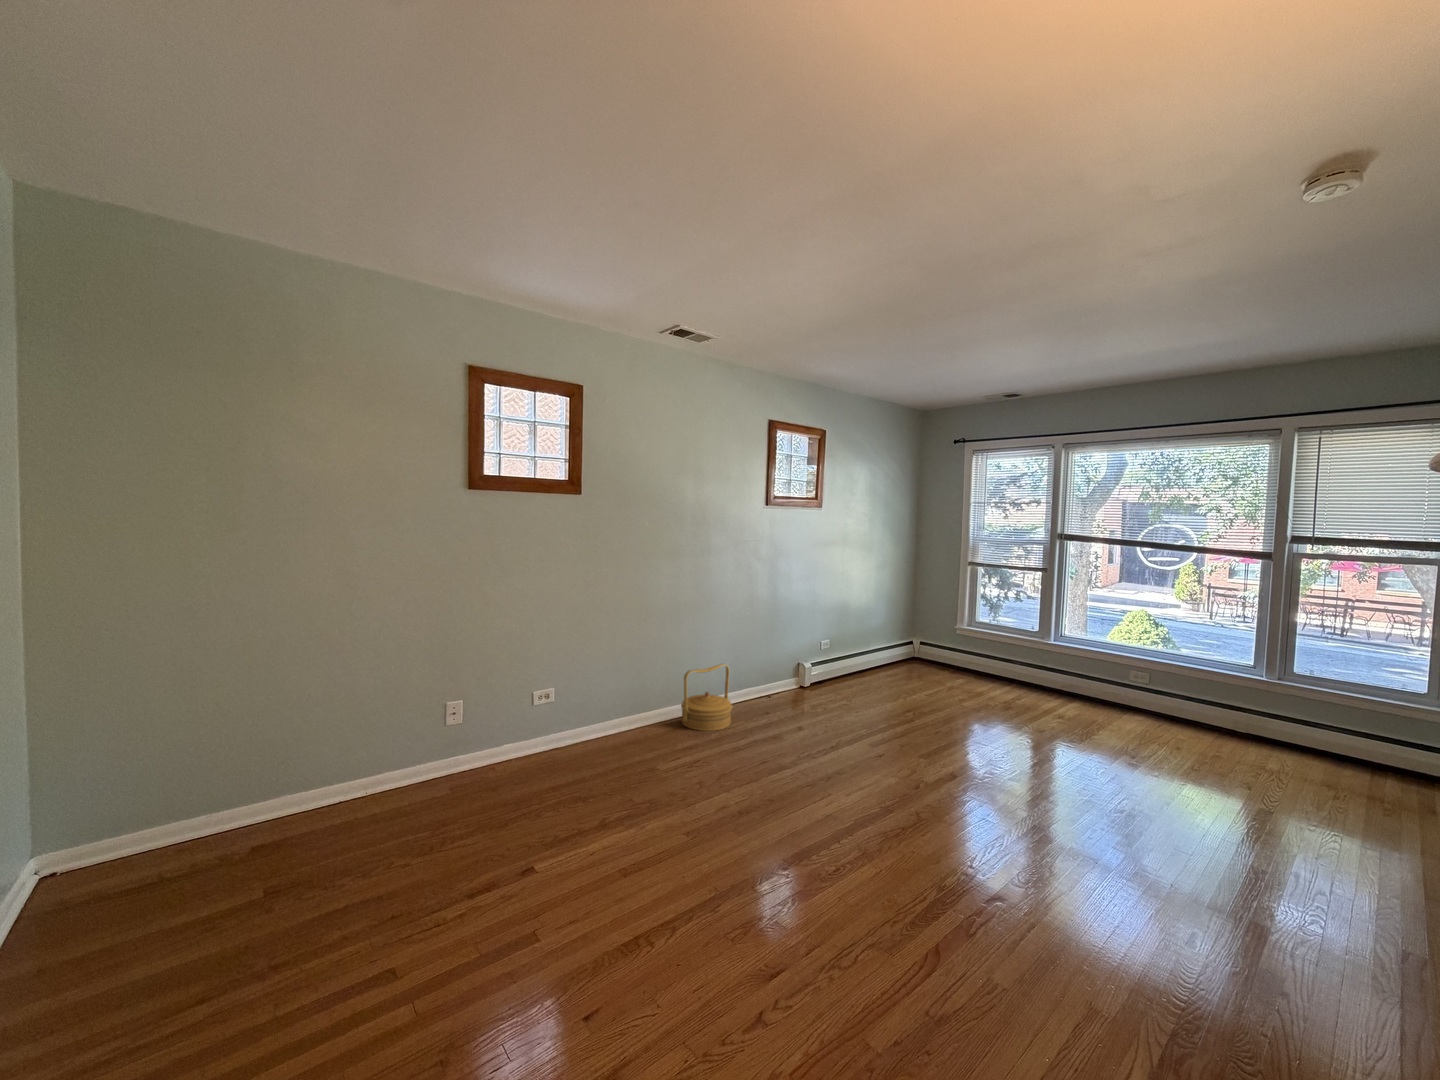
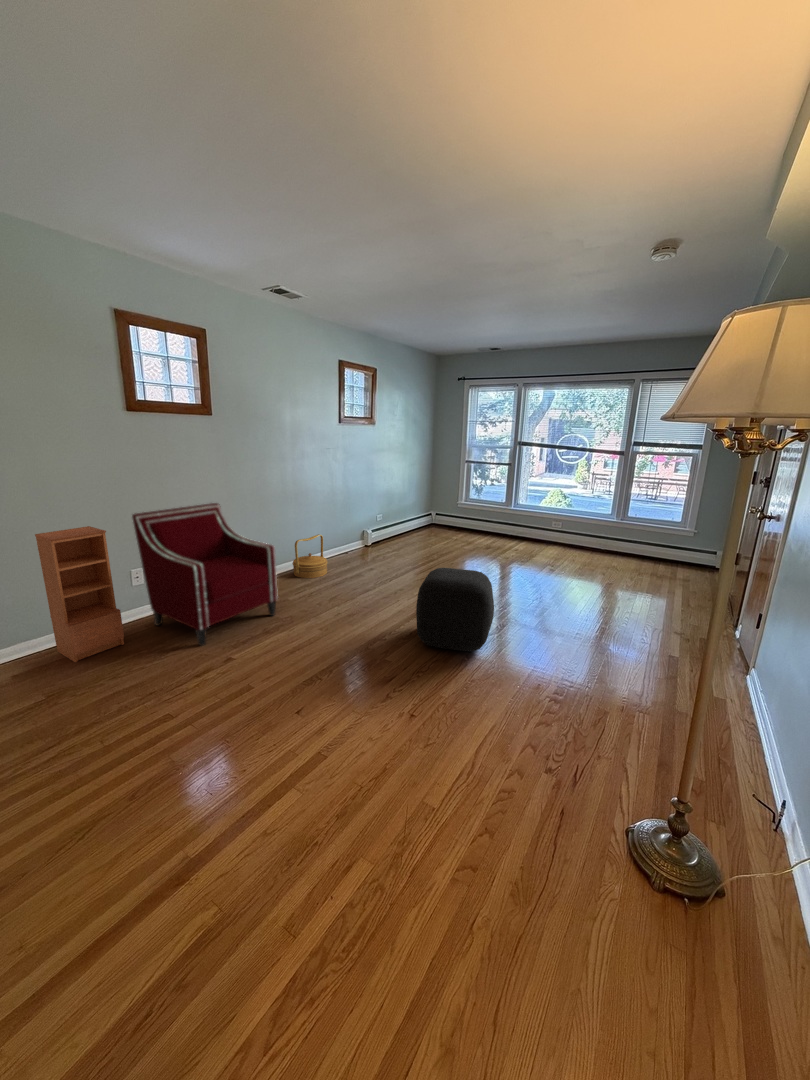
armchair: none [456,612,634,834] -> present [132,503,278,646]
bookcase: none [328,637,410,832] -> present [35,526,124,662]
ottoman: none [838,751,995,941] -> present [416,568,494,651]

